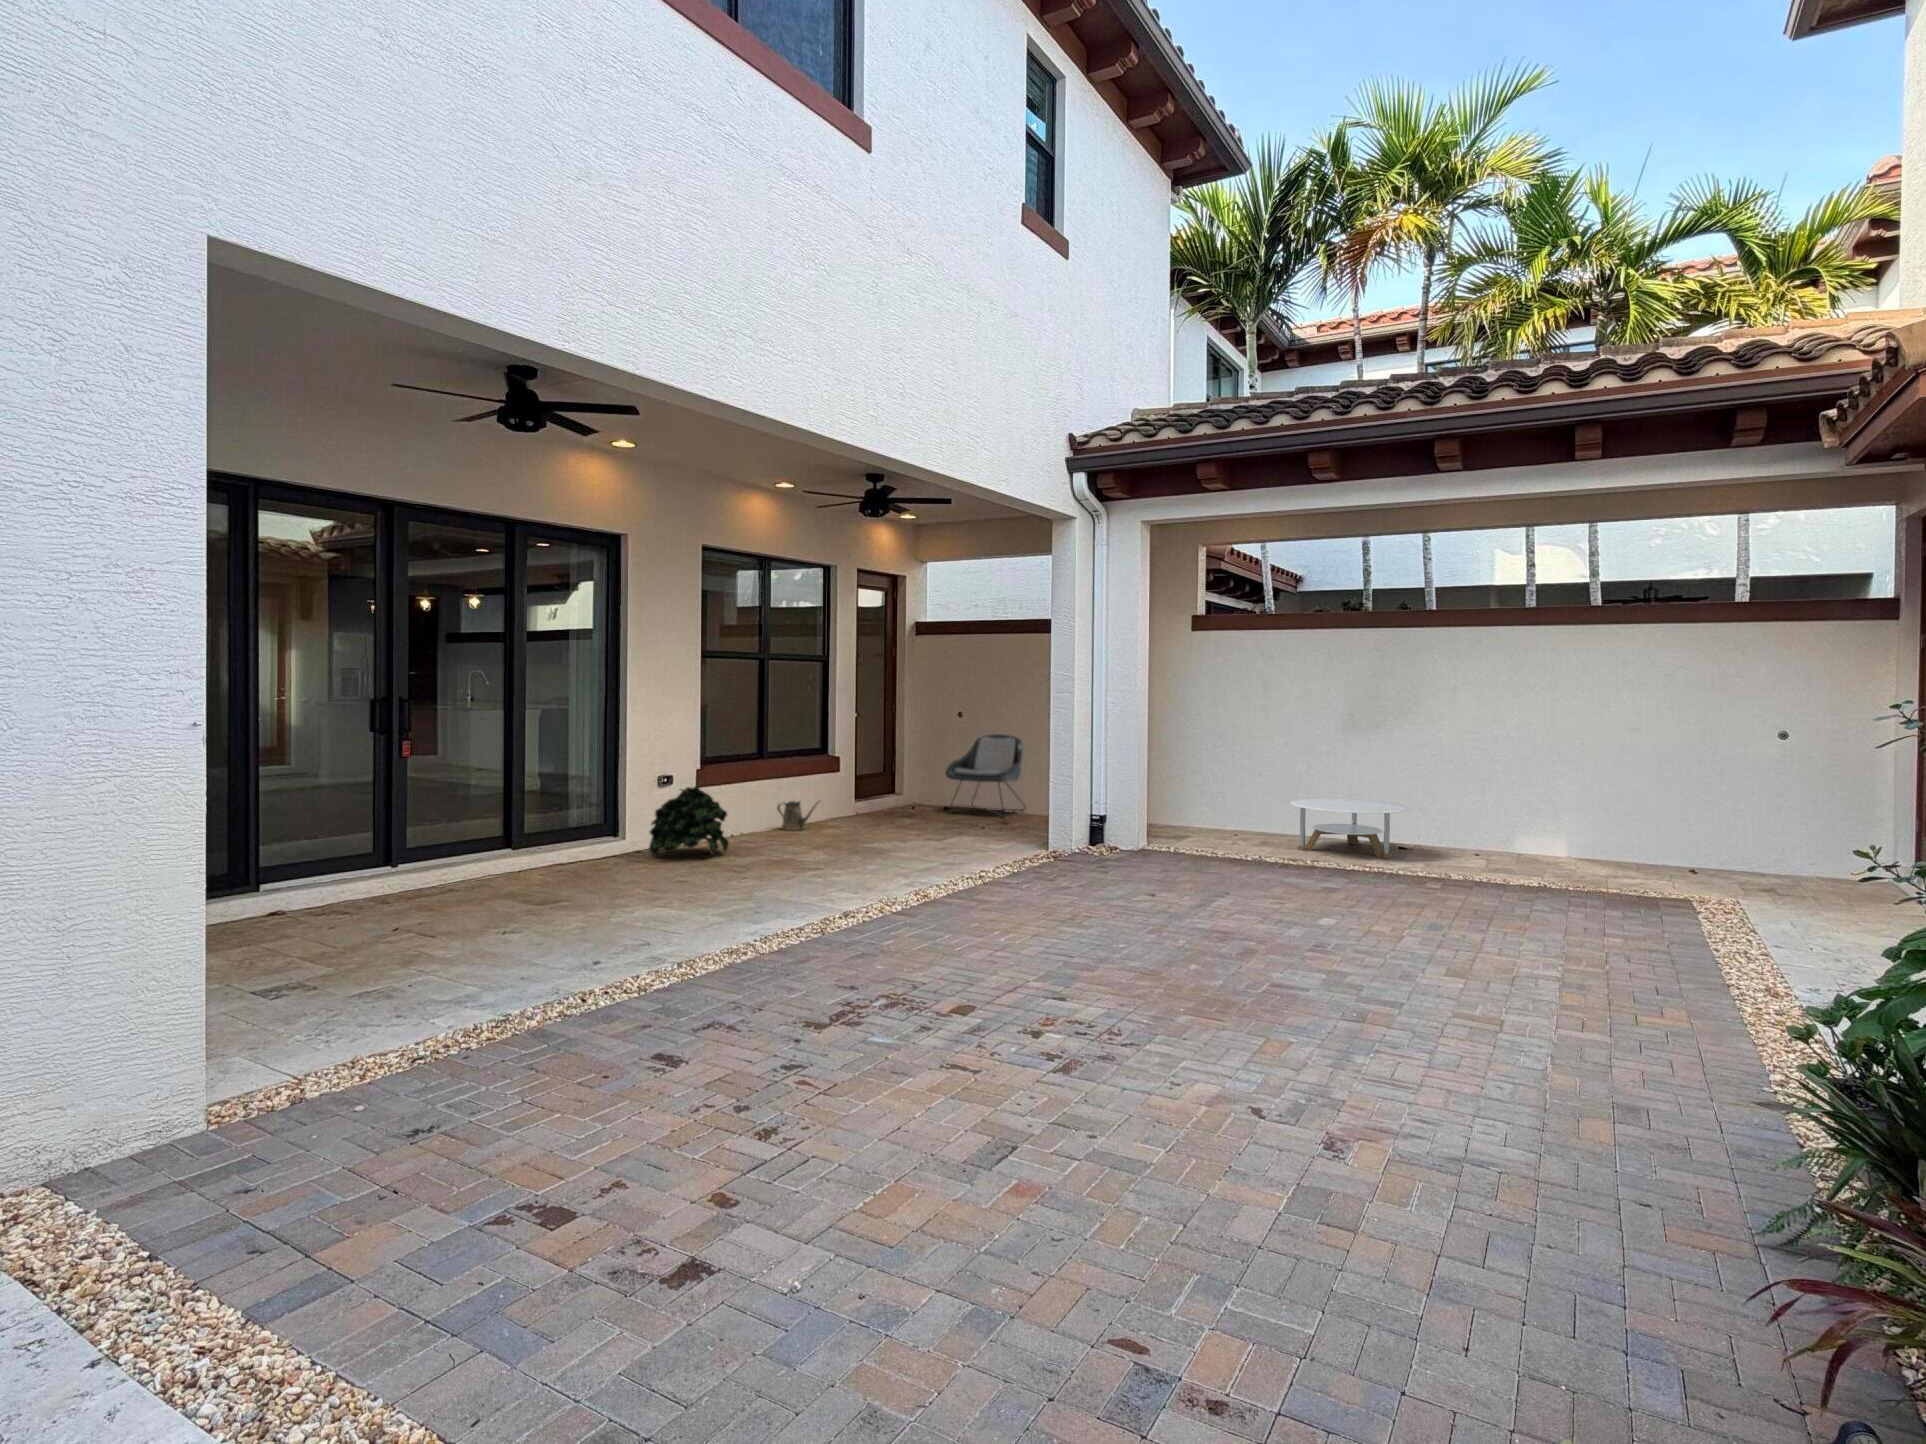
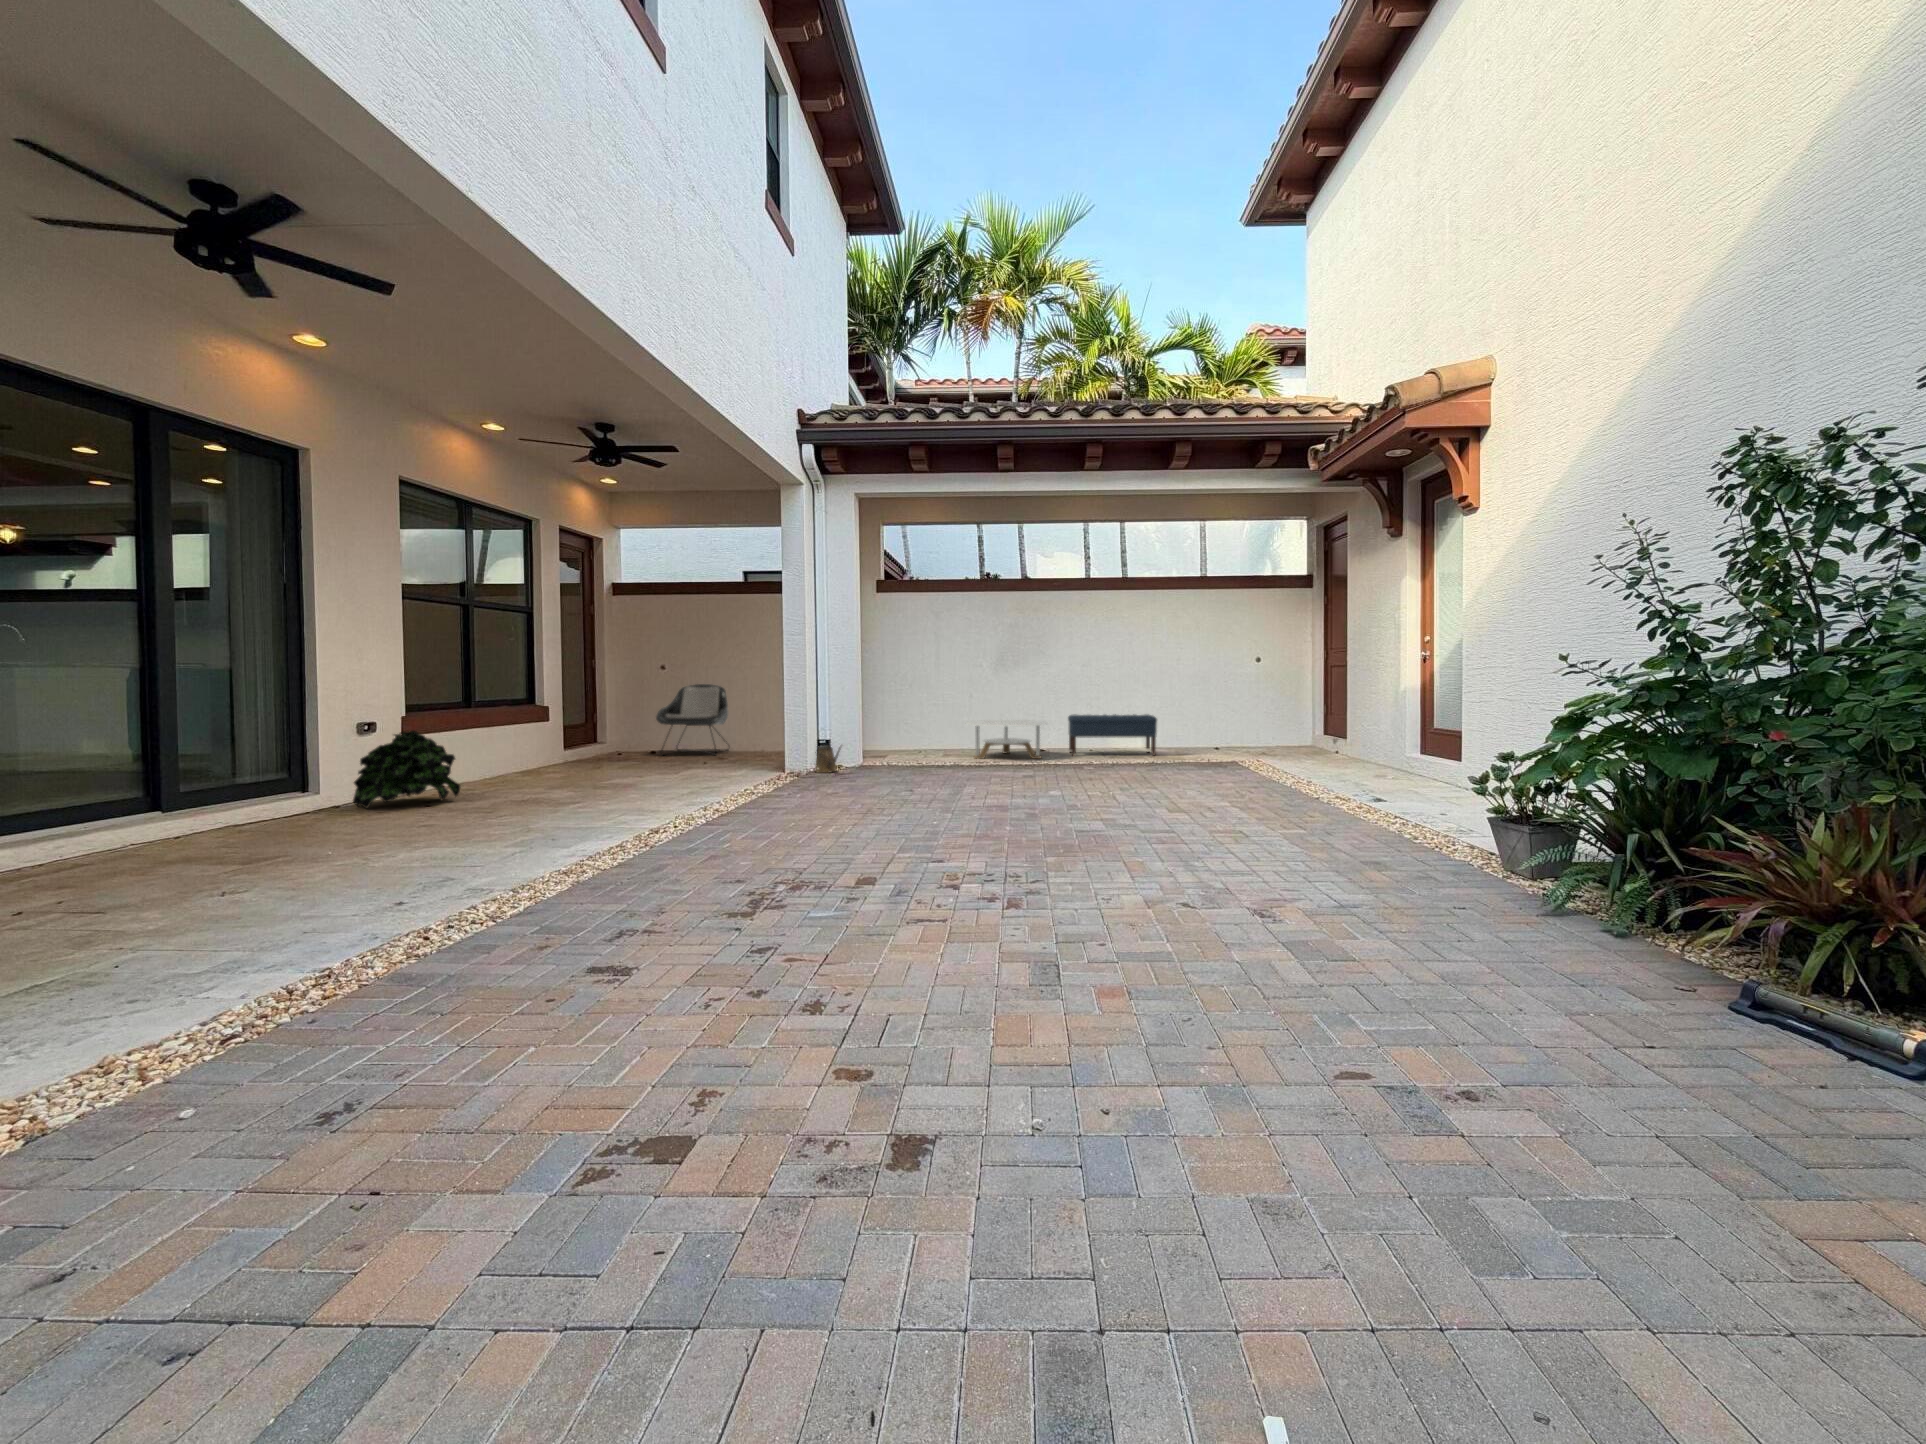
bench: none [1443,799,1582,869] -> present [1068,714,1157,756]
watering can: present [777,801,819,830] -> present [815,745,841,773]

